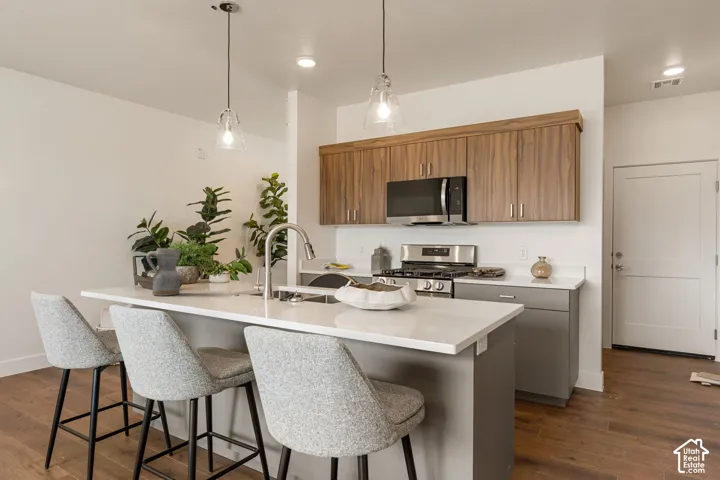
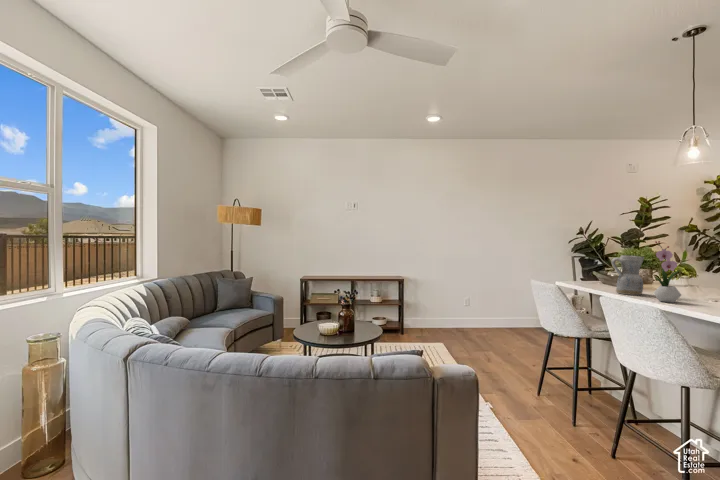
flower arrangement: none [185,229,210,299] -> present [654,241,681,303]

